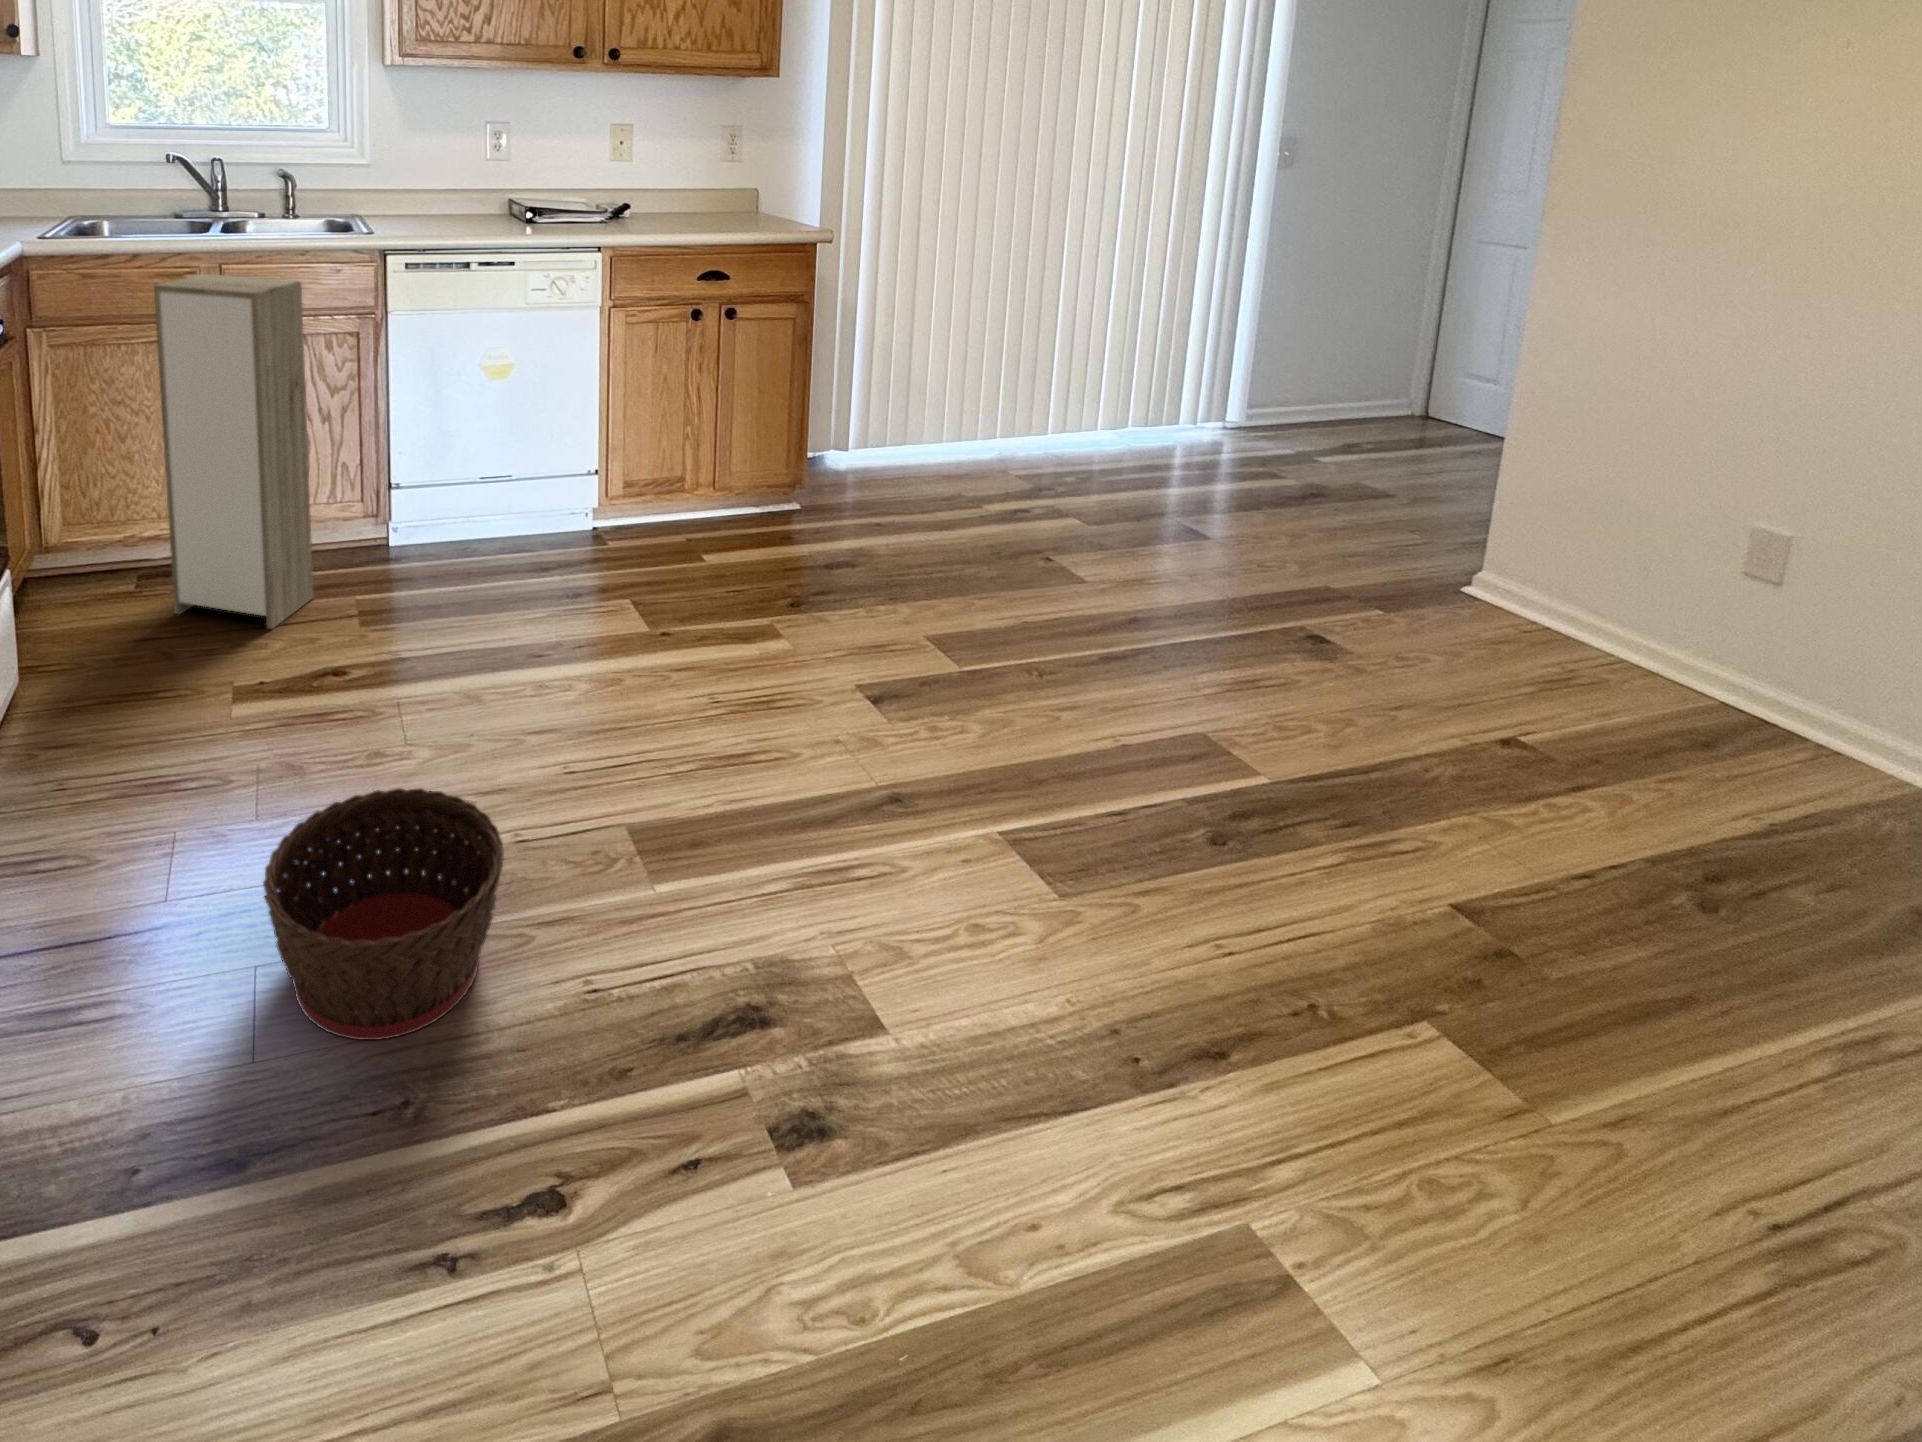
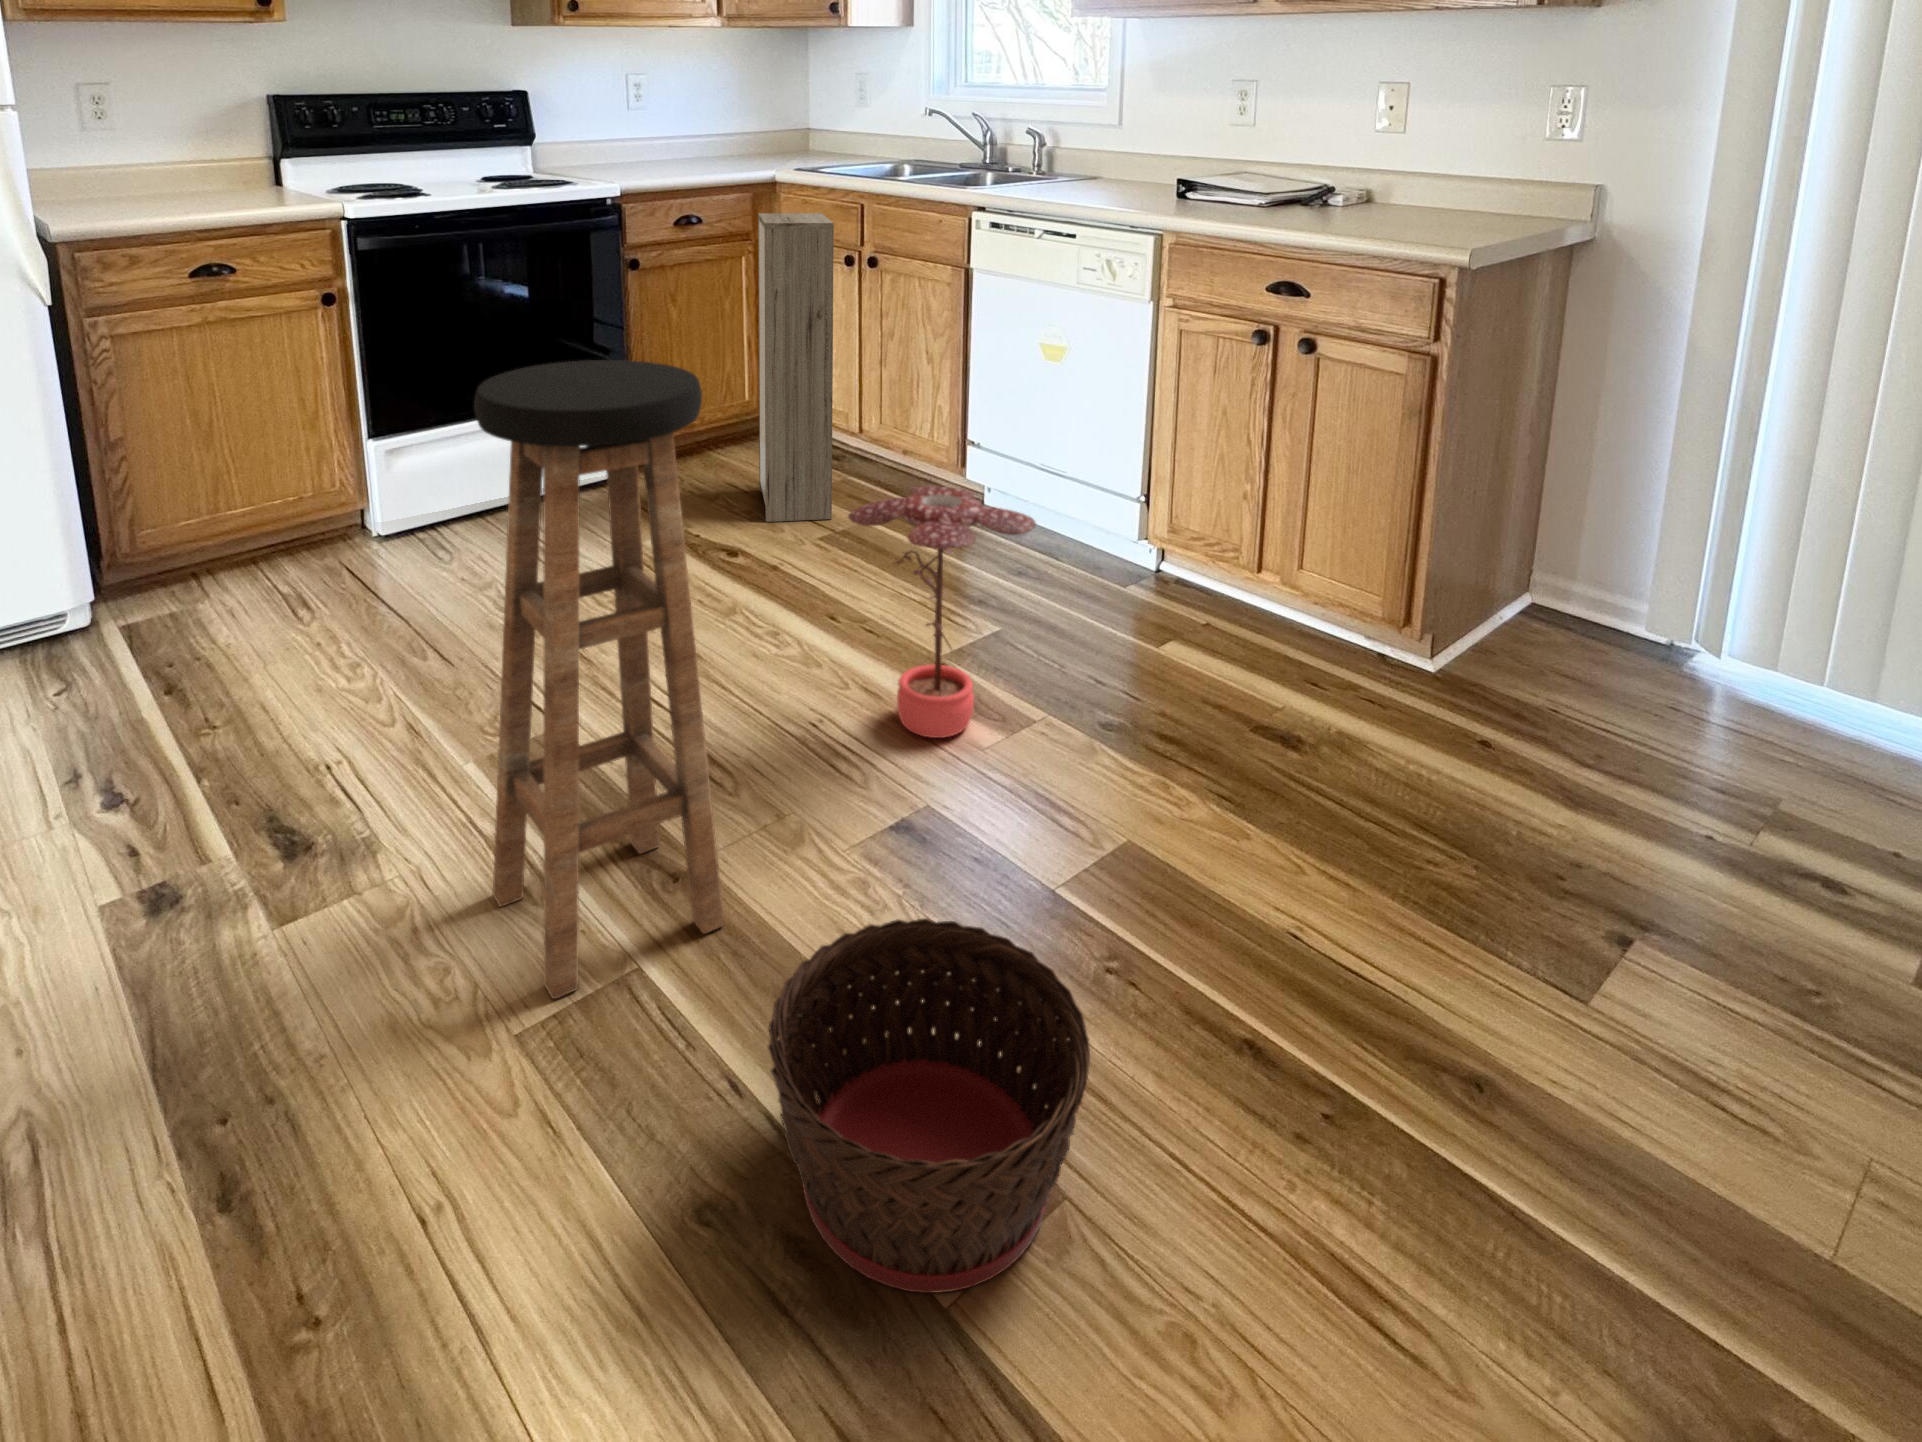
bar stool: none [835,396,1050,893] -> present [474,360,724,999]
potted plant: none [678,467,820,663] -> present [848,486,1036,738]
basket: present [263,788,504,1040] -> present [768,918,1090,1293]

